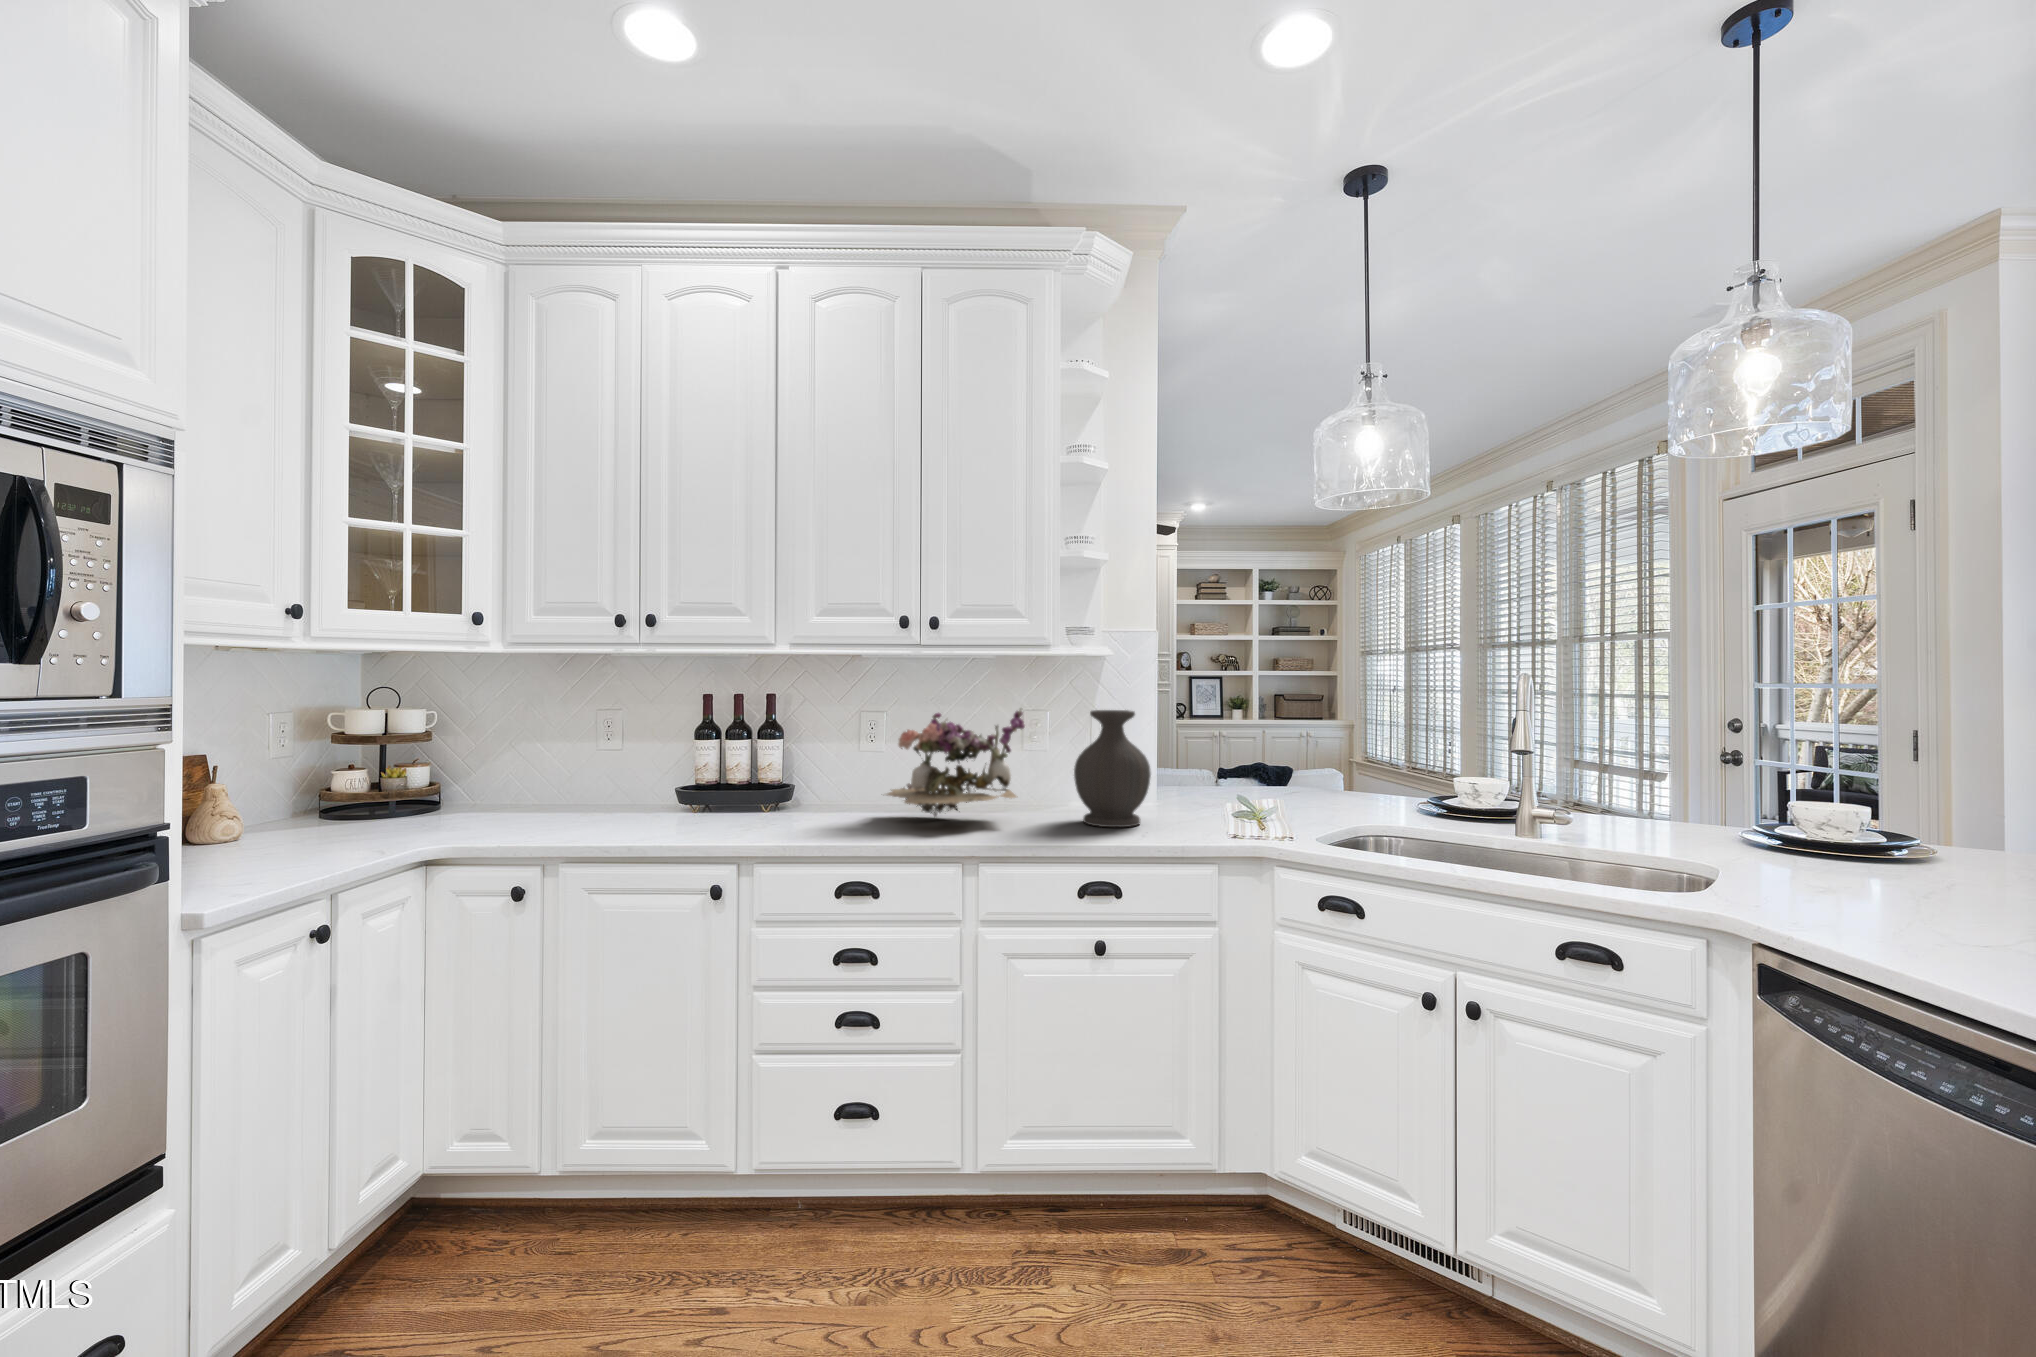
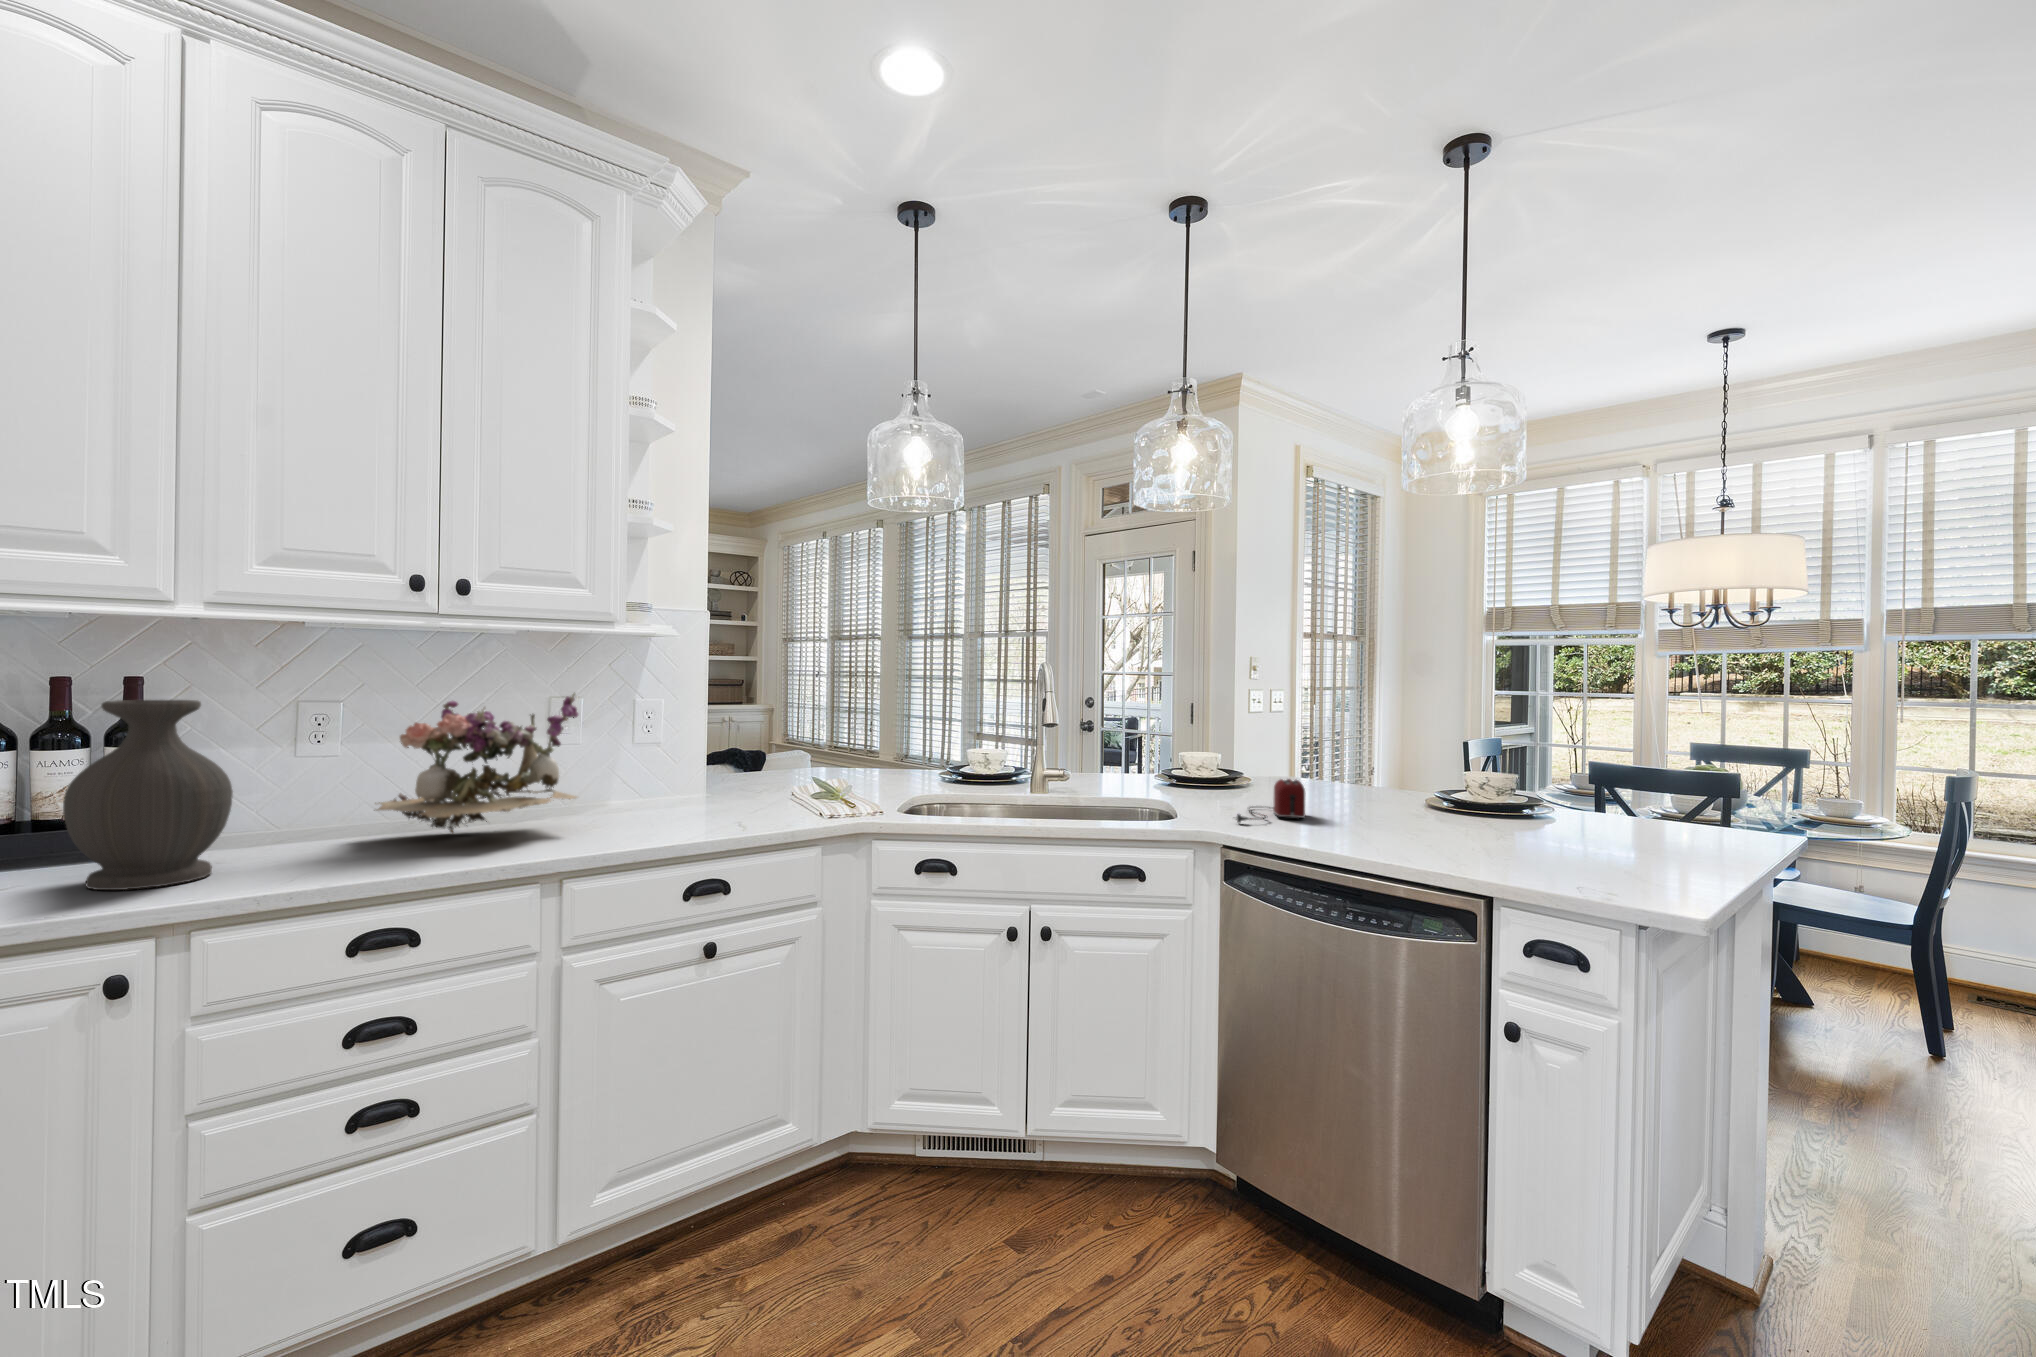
vase: present [1074,710,1151,827] -> present [63,700,233,890]
toaster: none [1789,857,1961,923] -> present [1236,779,1305,823]

